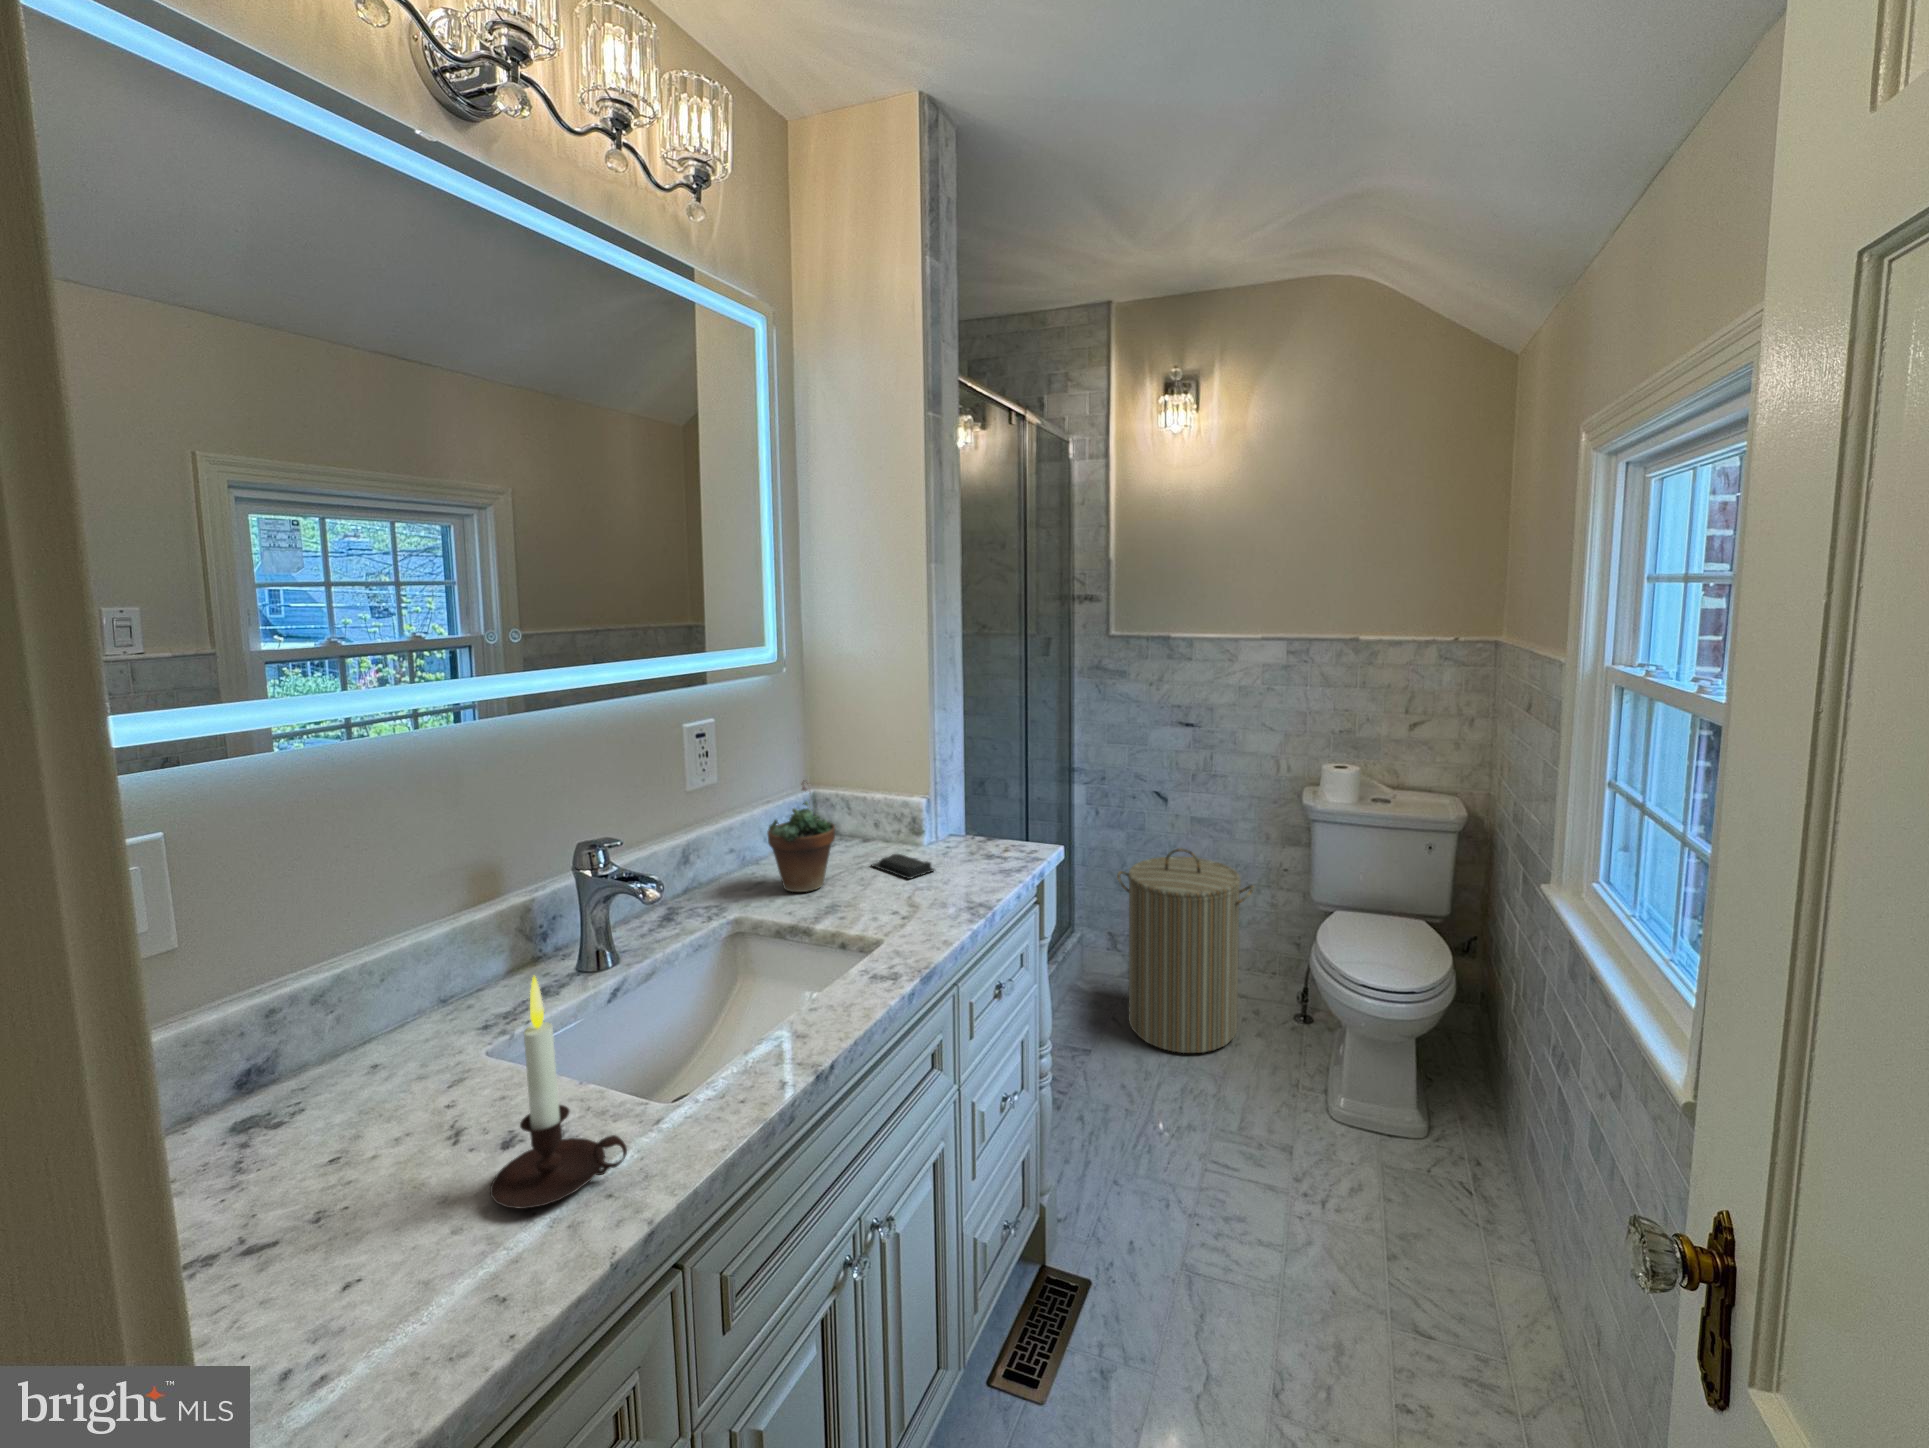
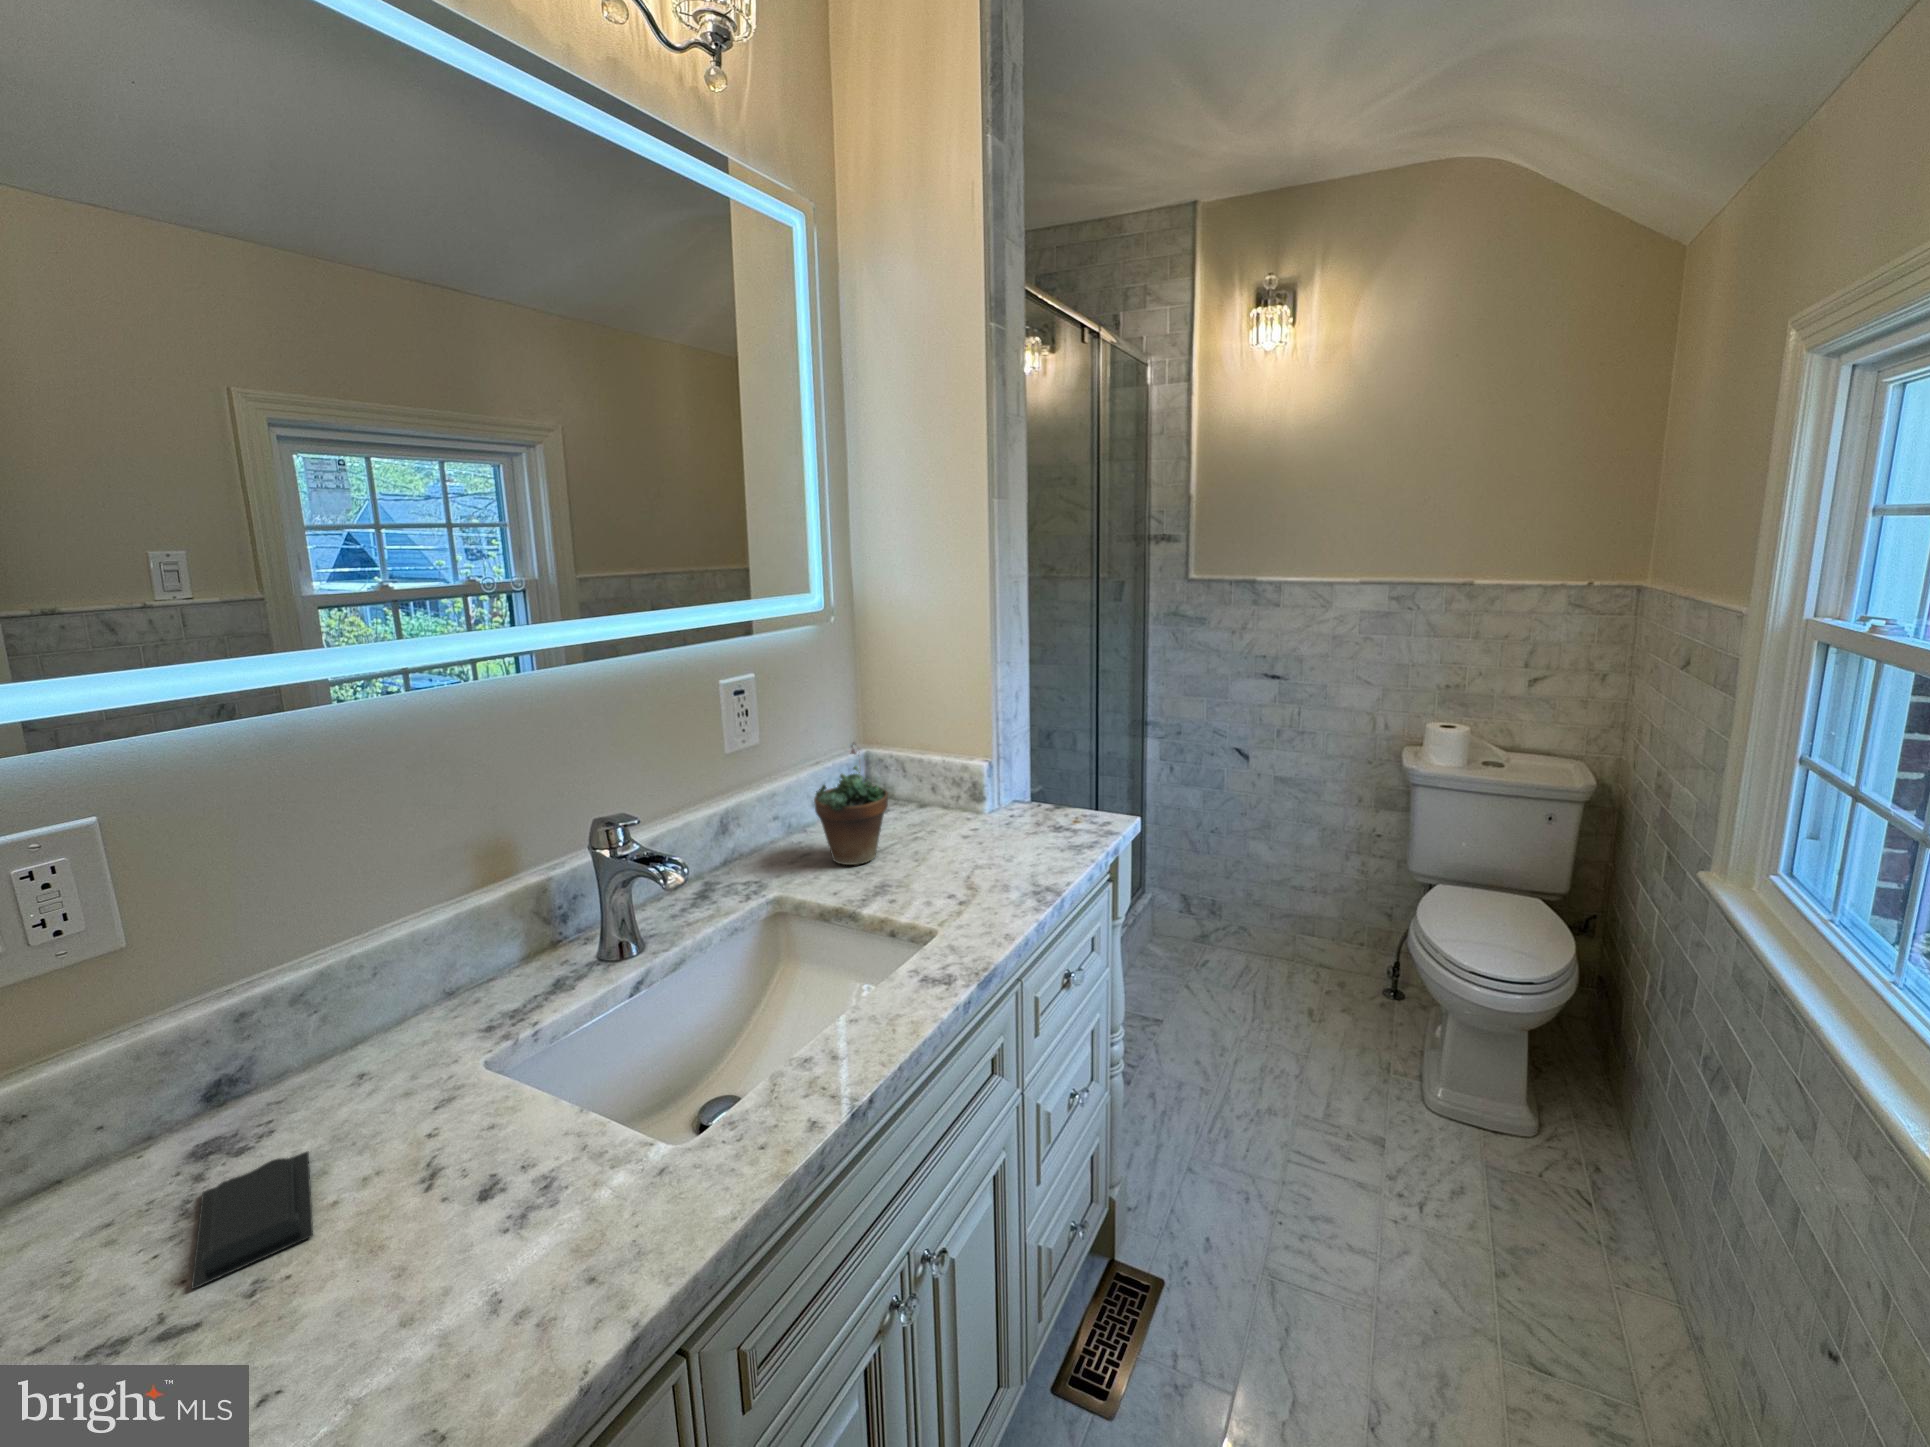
laundry hamper: present [1117,848,1254,1053] -> none [1193,809,1344,1024]
soap bar: present [872,854,935,879] -> present [191,1152,313,1289]
candle: present [490,977,627,1209] -> none [442,1015,609,1301]

